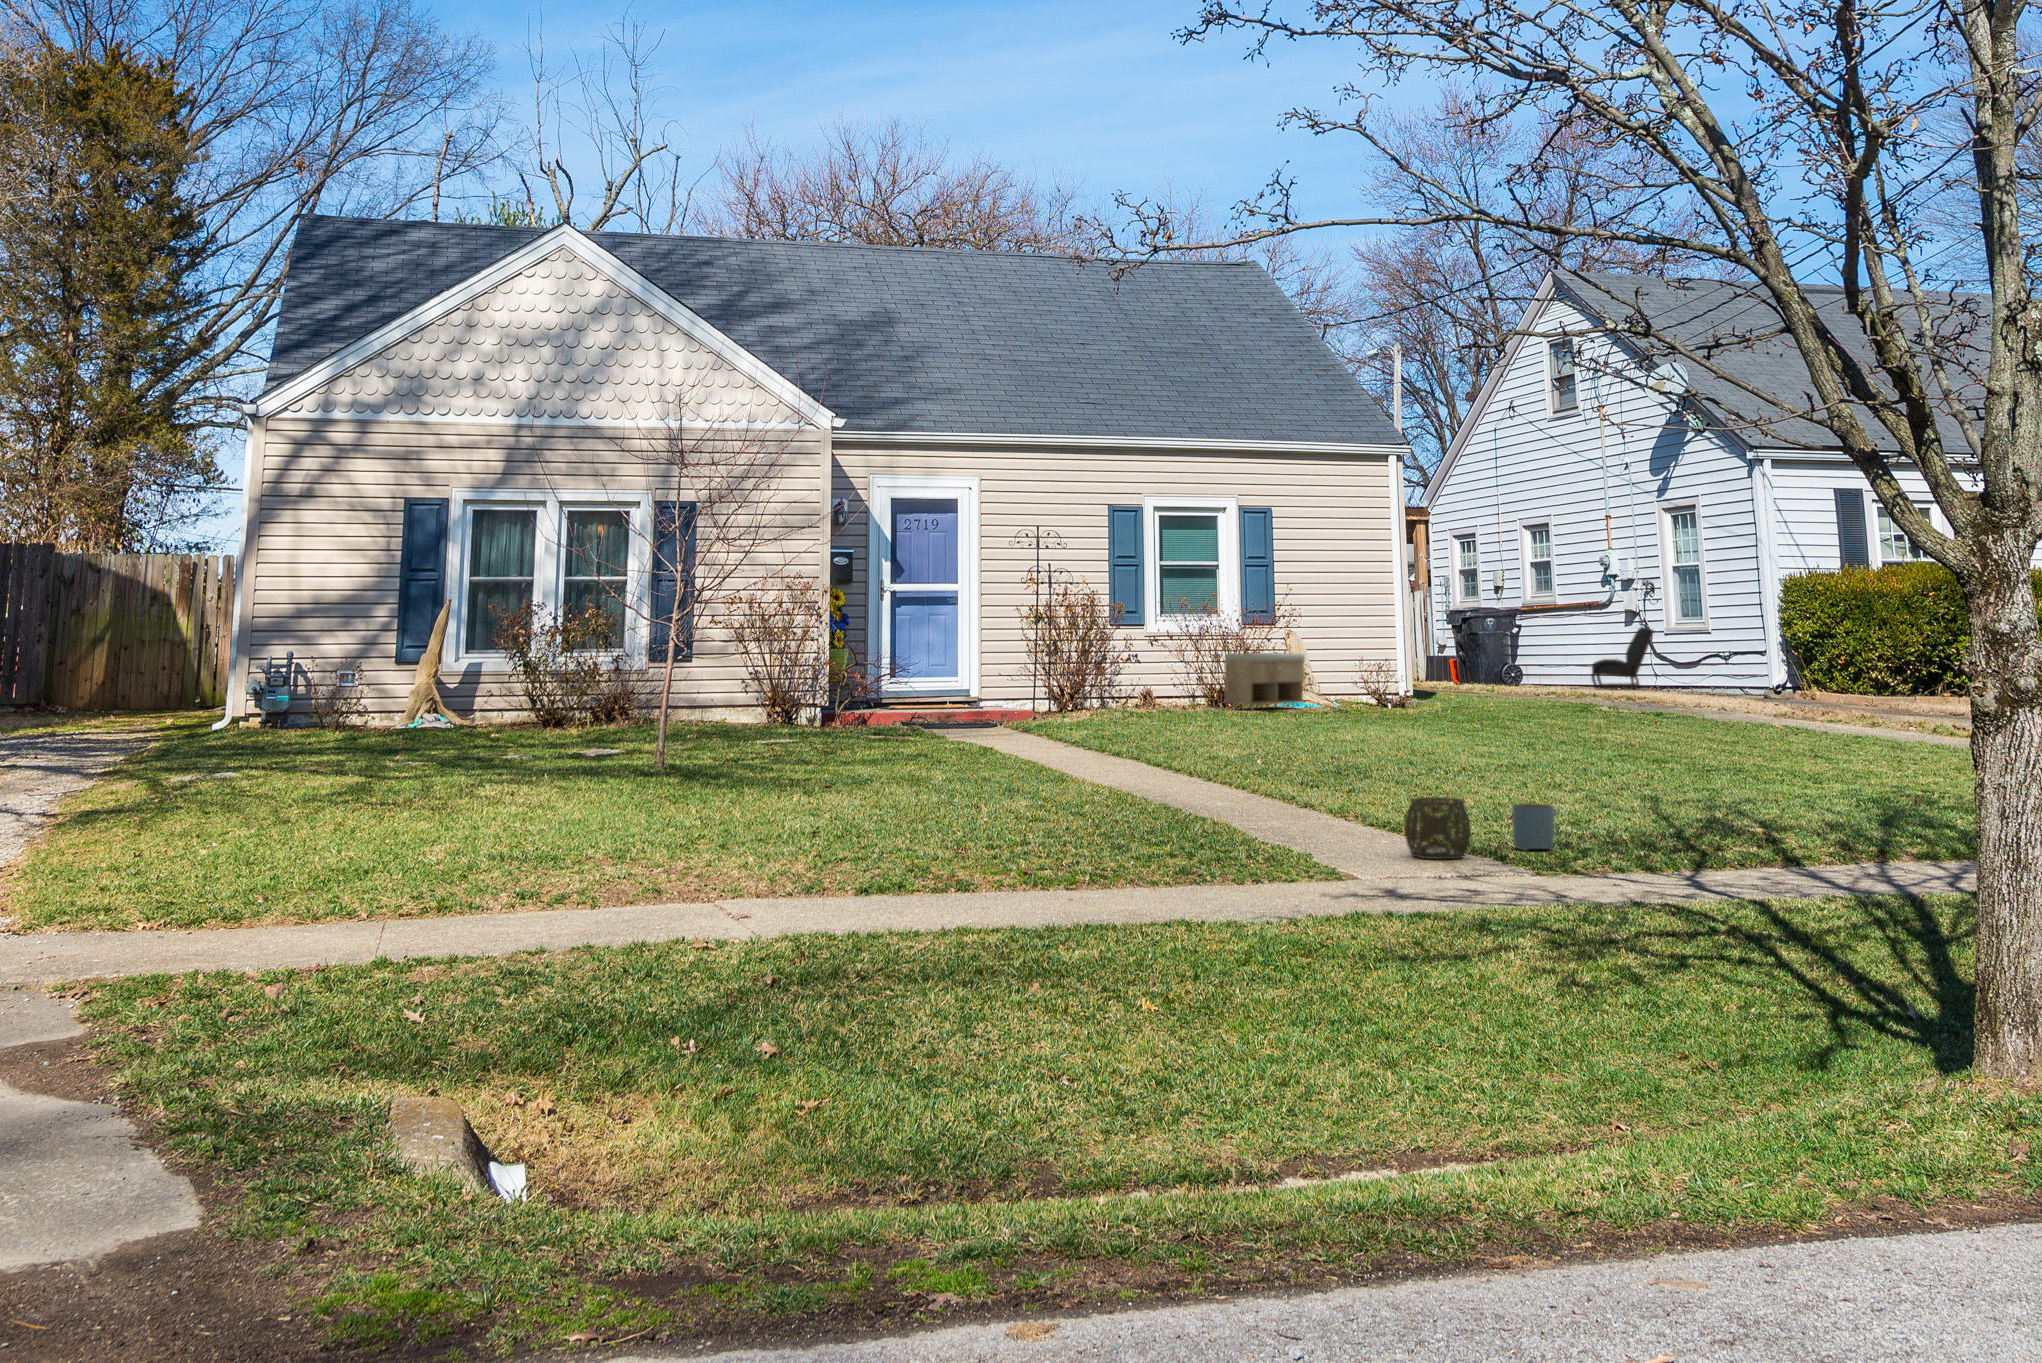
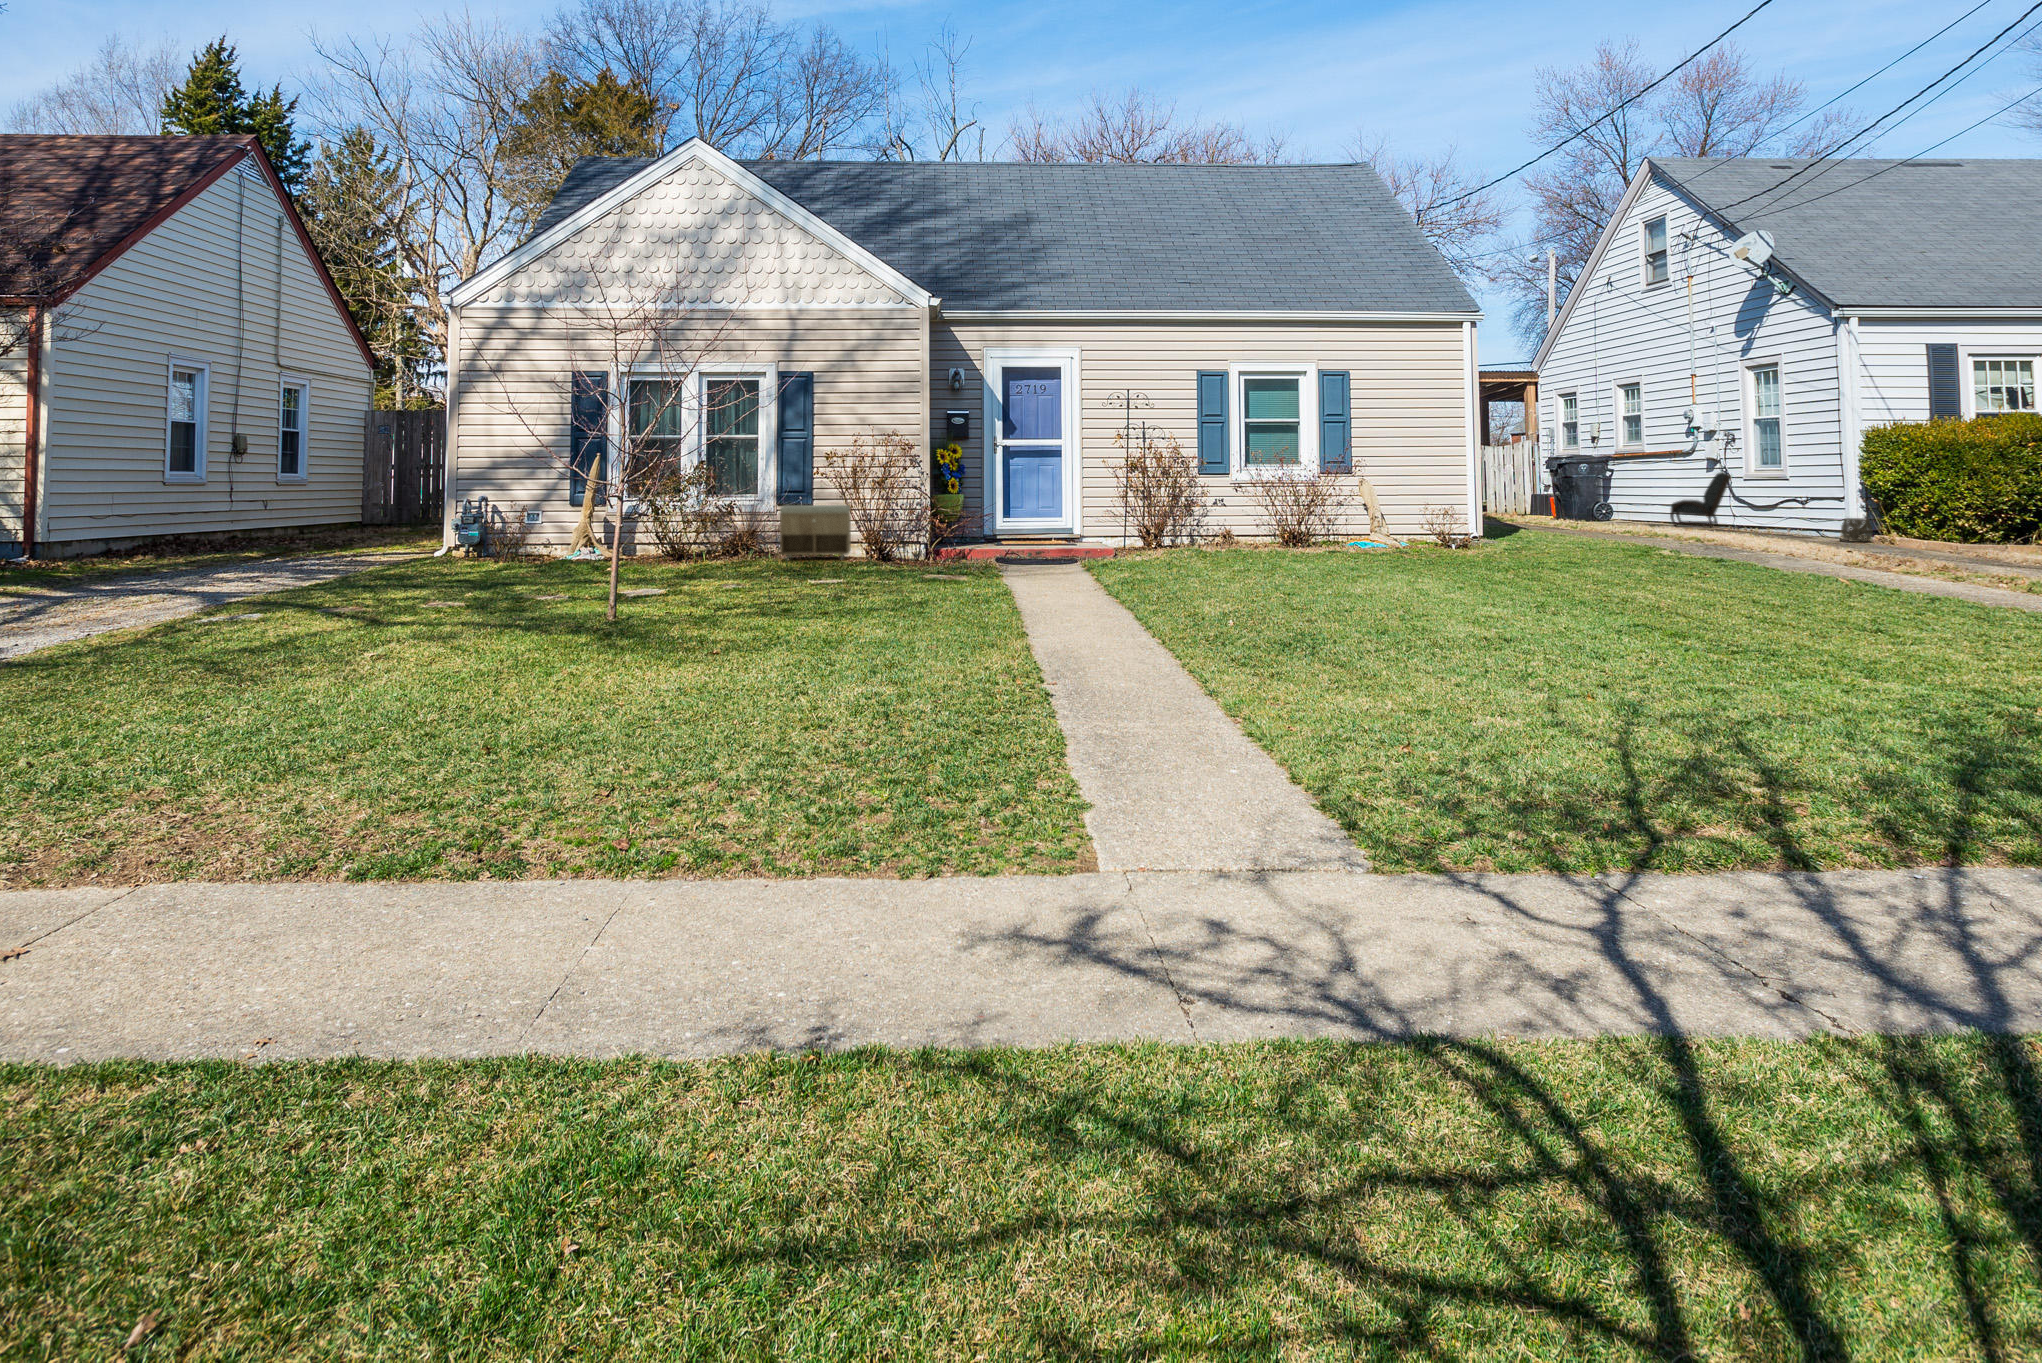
storage bench: present [1224,653,1305,710] -> present [780,505,851,560]
woven basket: present [1405,797,1471,860] -> present [1841,518,1872,542]
planter: present [1512,803,1554,851] -> none [1183,992,1285,1140]

